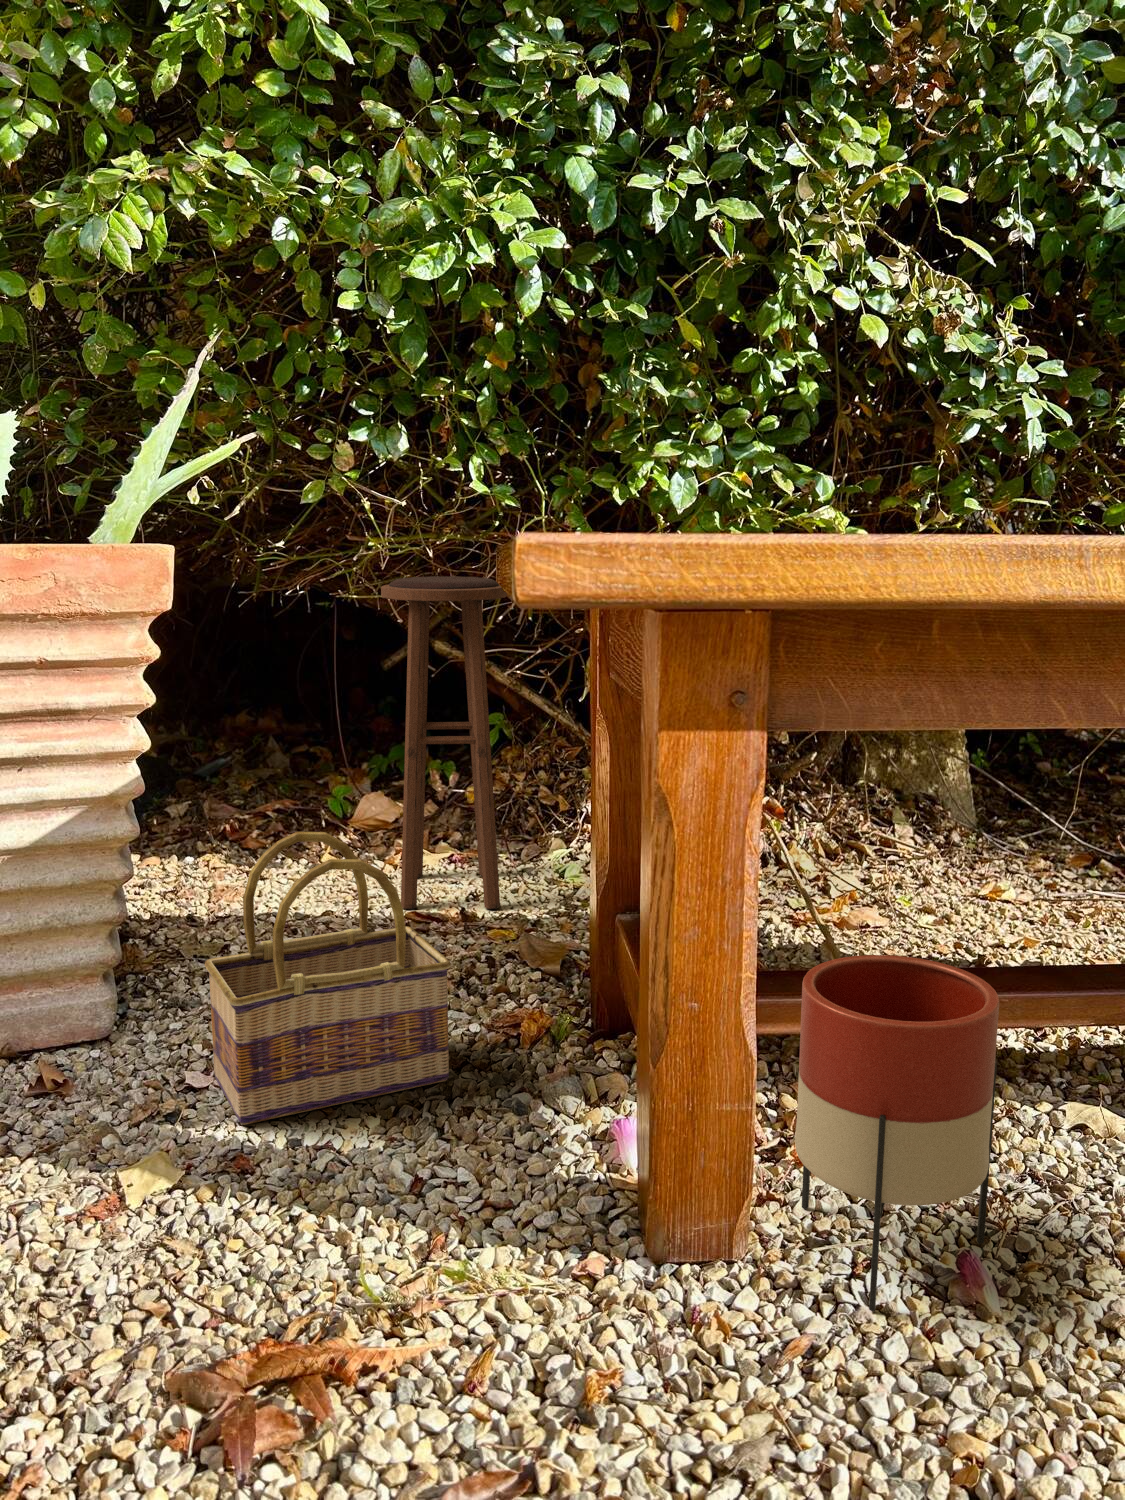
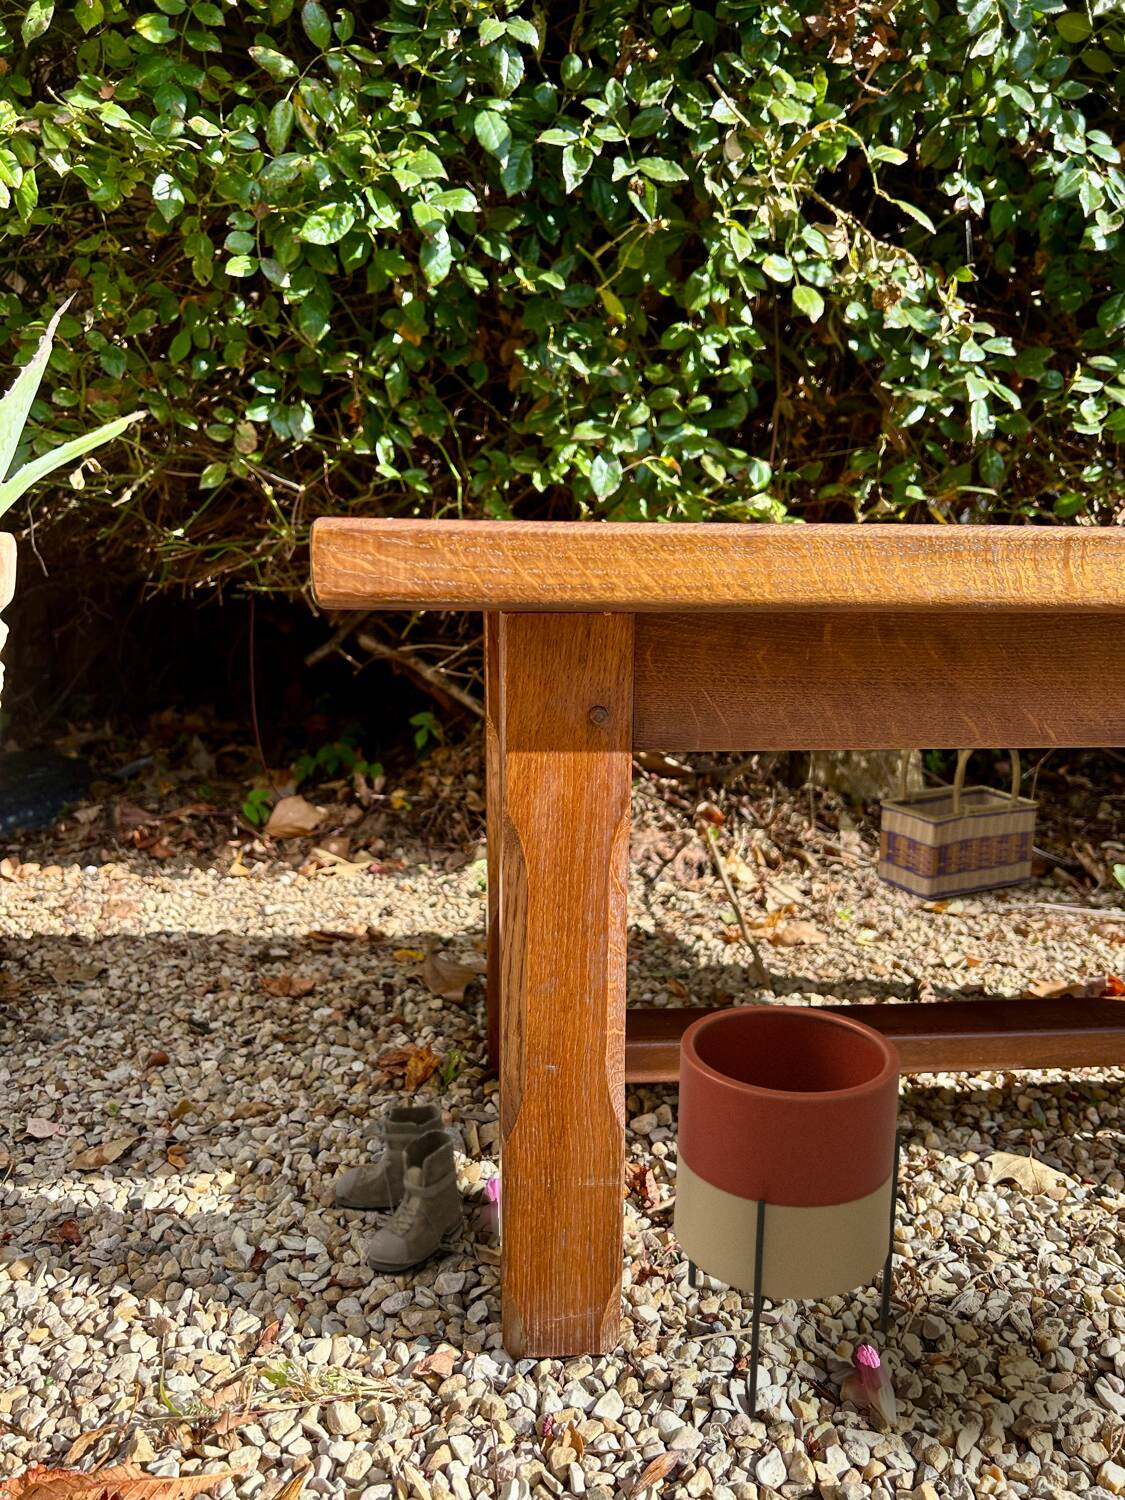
stool: present [381,576,507,909] -> none [284,567,420,924]
basket: present [205,832,451,1124] -> present [878,750,1039,900]
boots: none [473,1054,603,1197] -> present [334,1104,464,1271]

